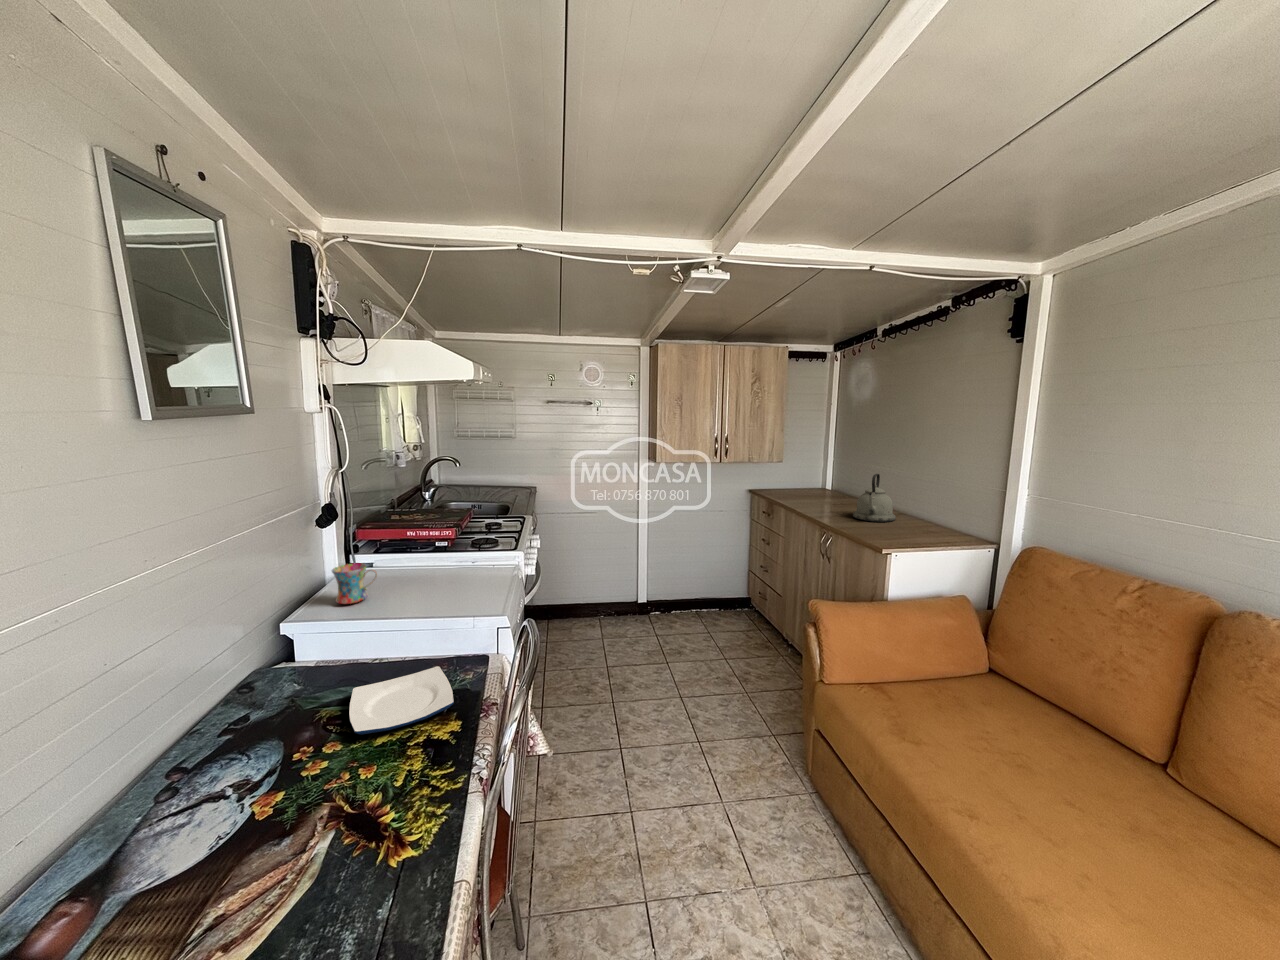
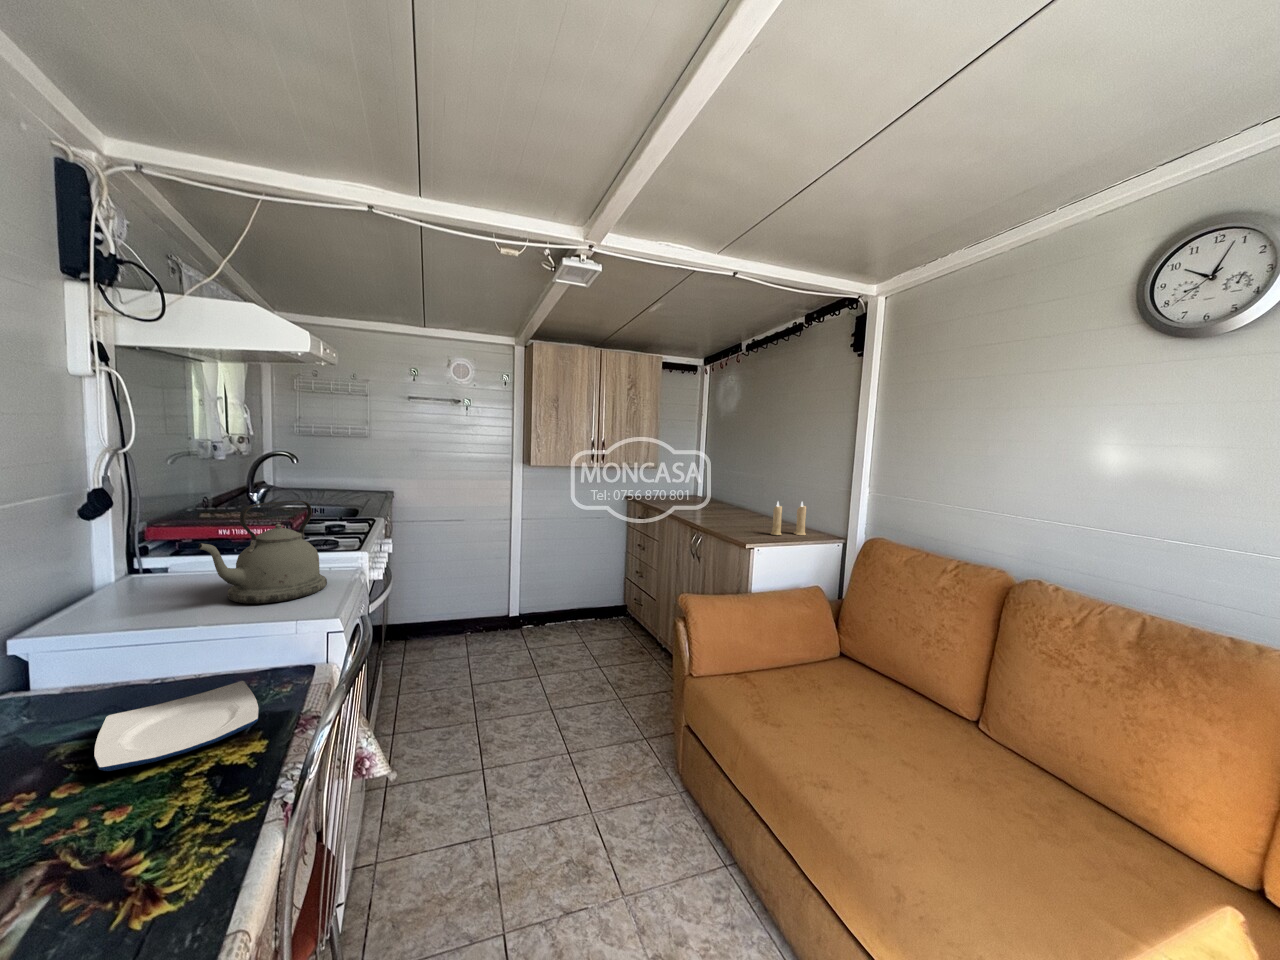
kettle: present [853,474,896,522] -> present [198,500,327,603]
candle: none [910,496,956,535] -> present [770,502,806,535]
mug: present [332,563,377,604] -> none [91,564,164,616]

